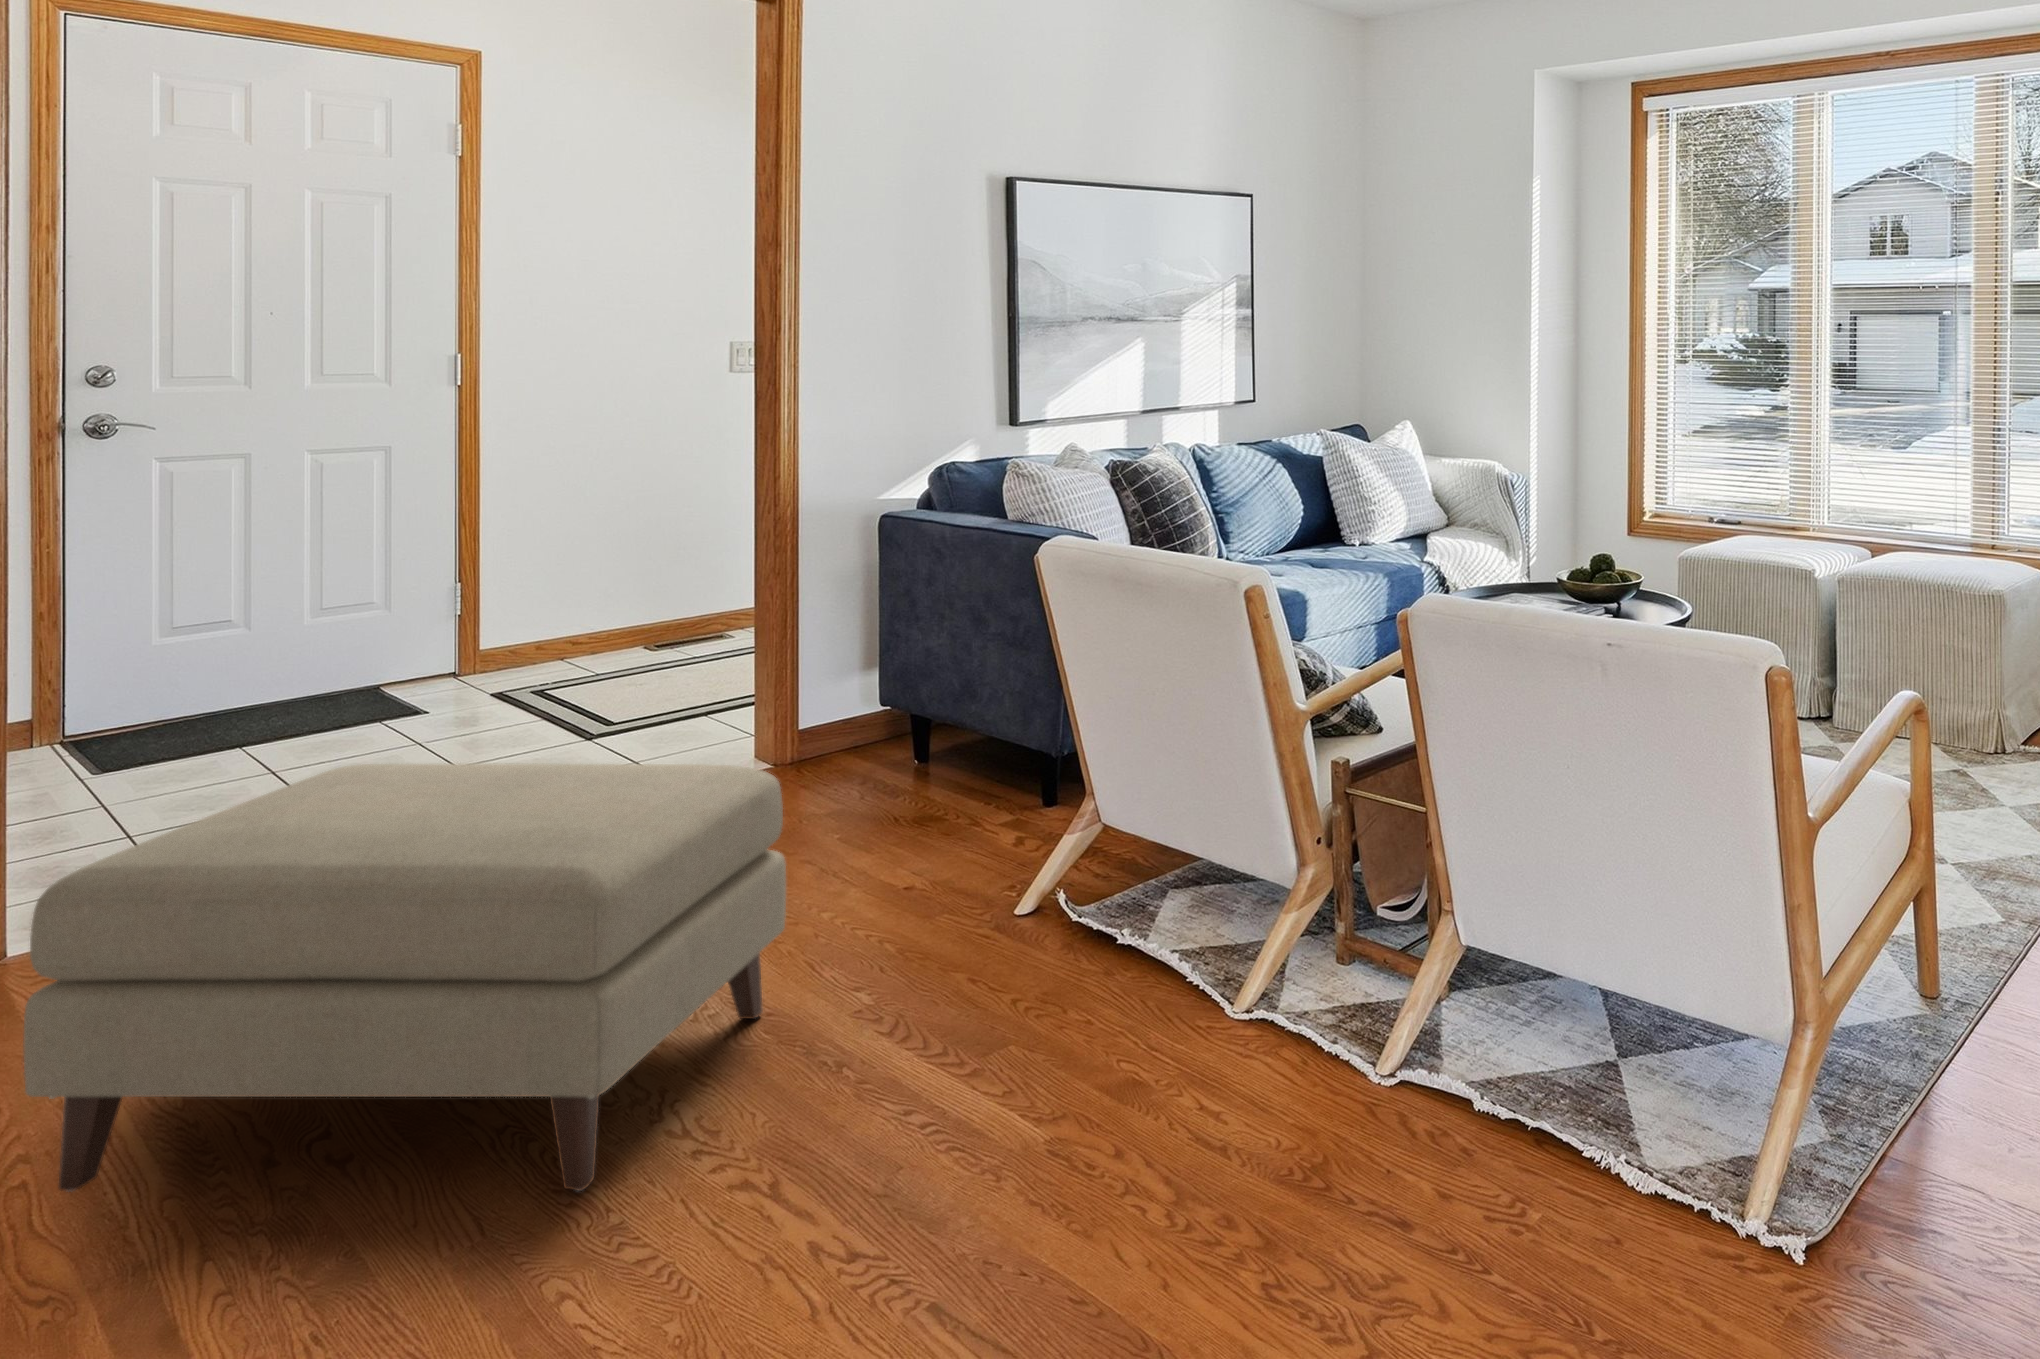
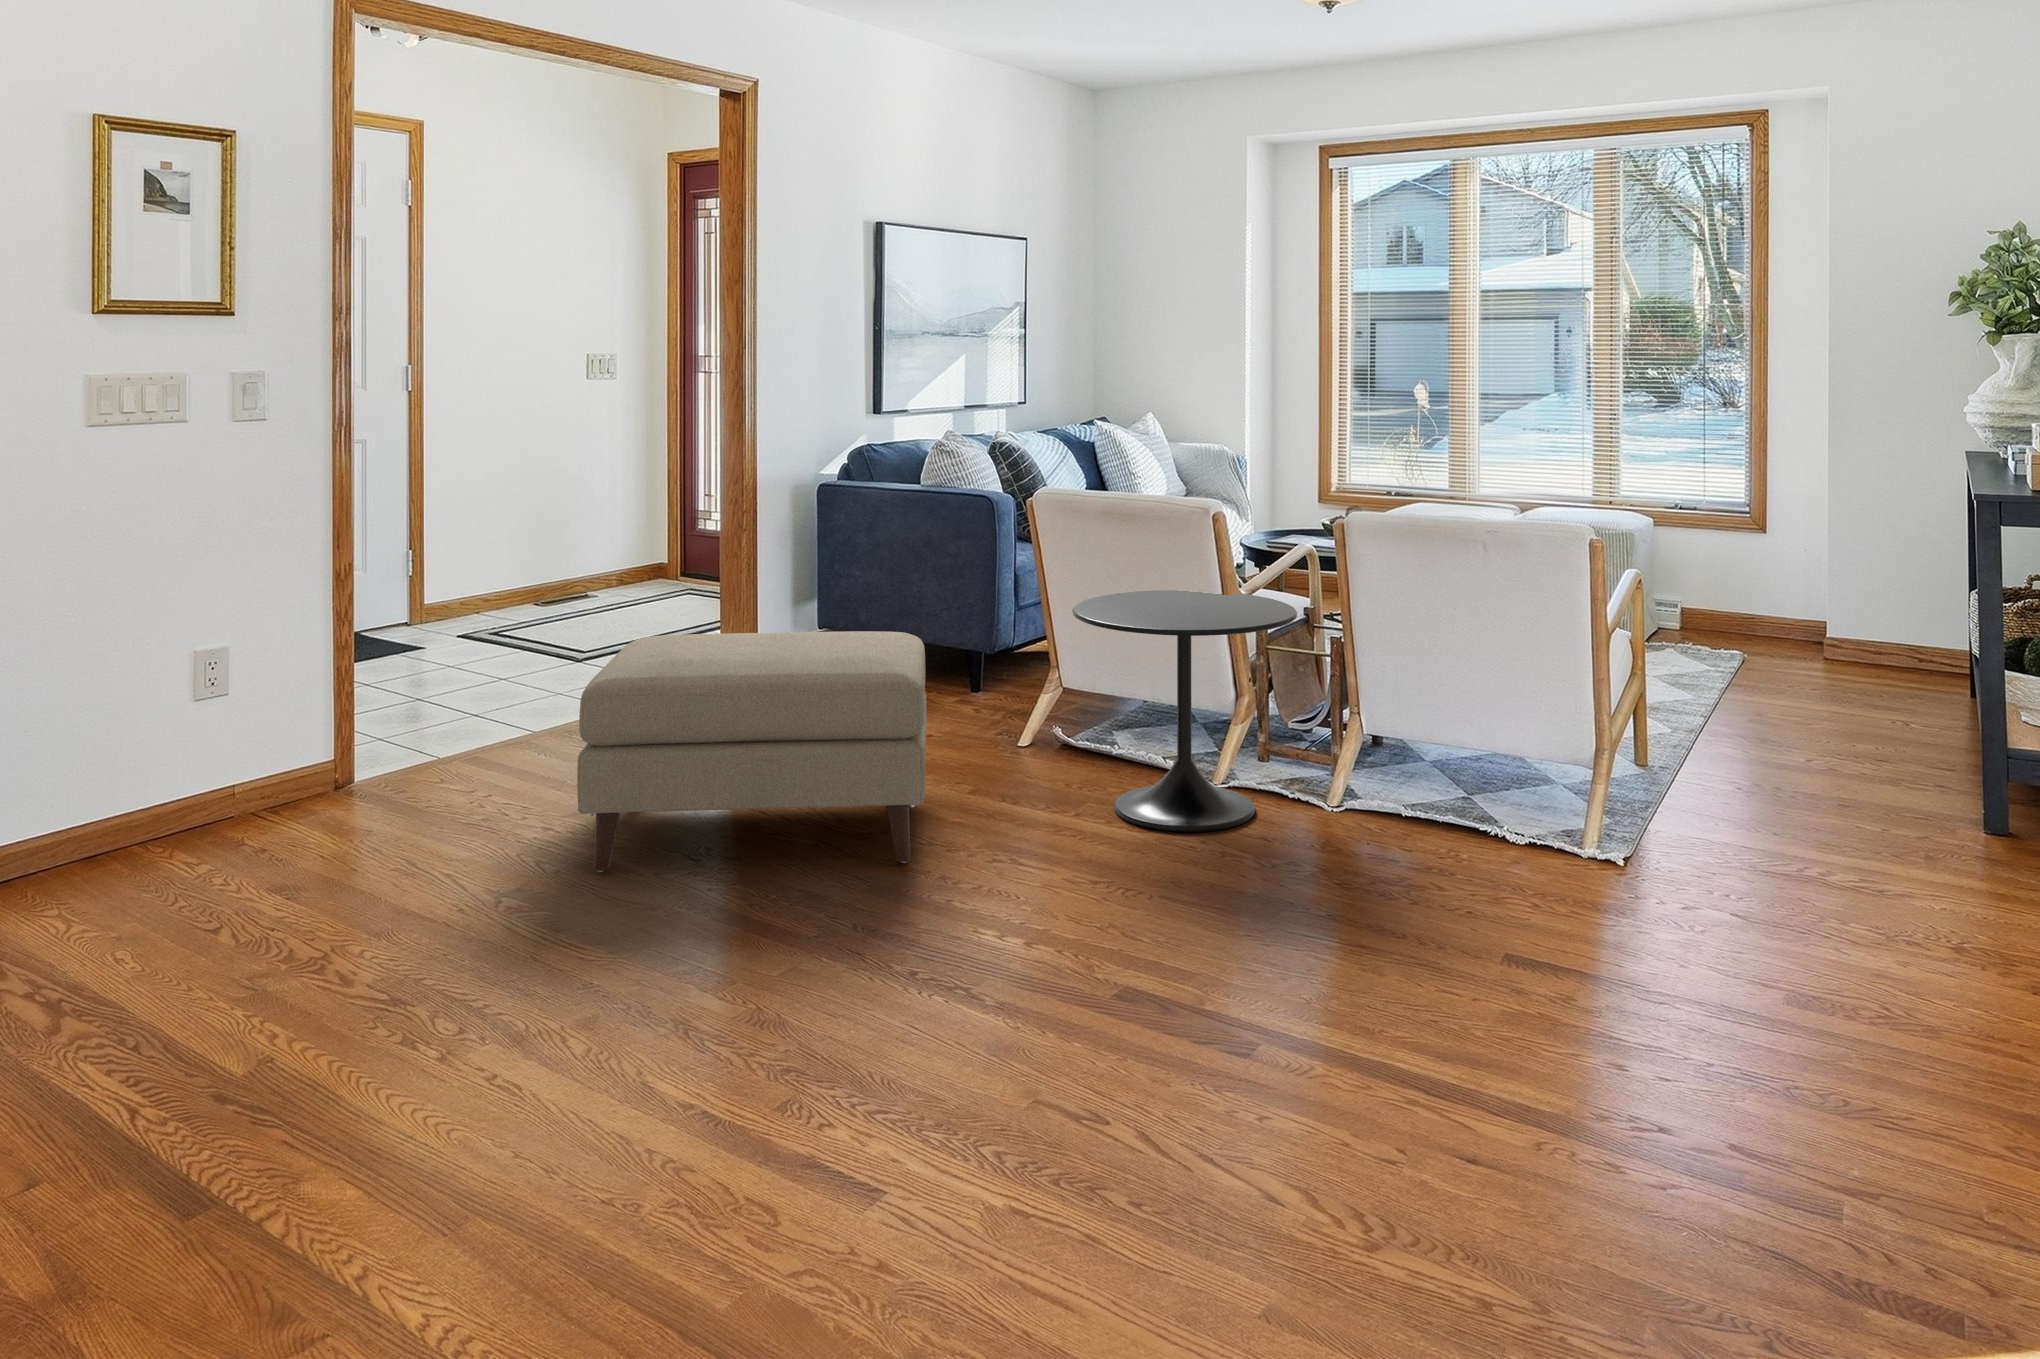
side table: none [959,703,1329,1128] -> present [1073,590,1297,832]

